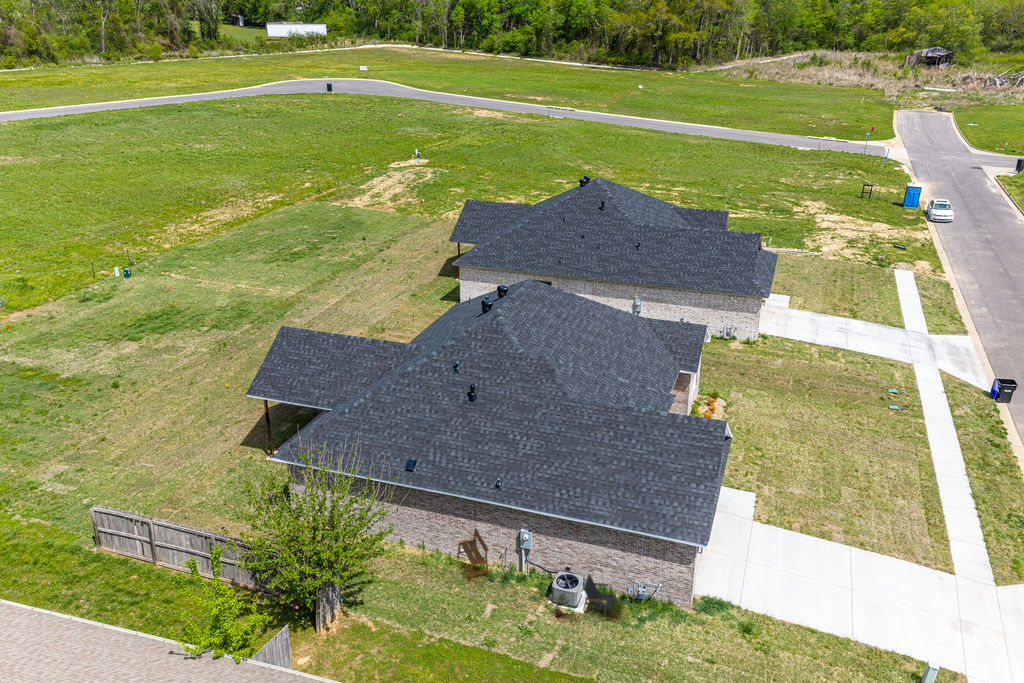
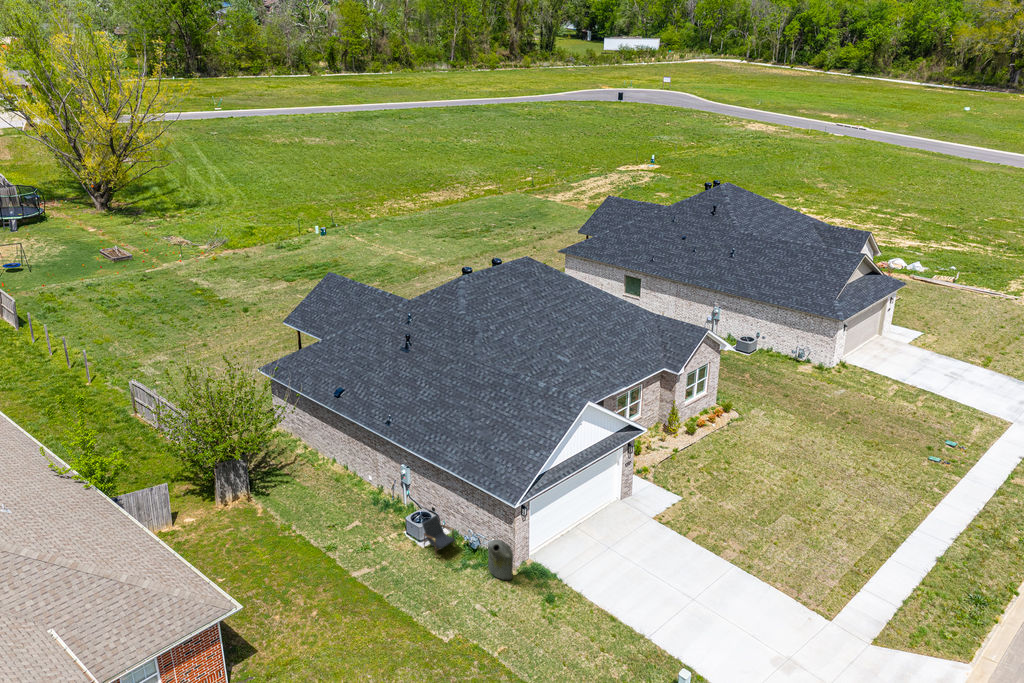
bench: present [457,529,489,581] -> none [356,459,381,500]
trash can: none [660,583,697,623] -> present [488,540,513,580]
potted tree: present [548,591,570,617] -> none [394,520,410,544]

